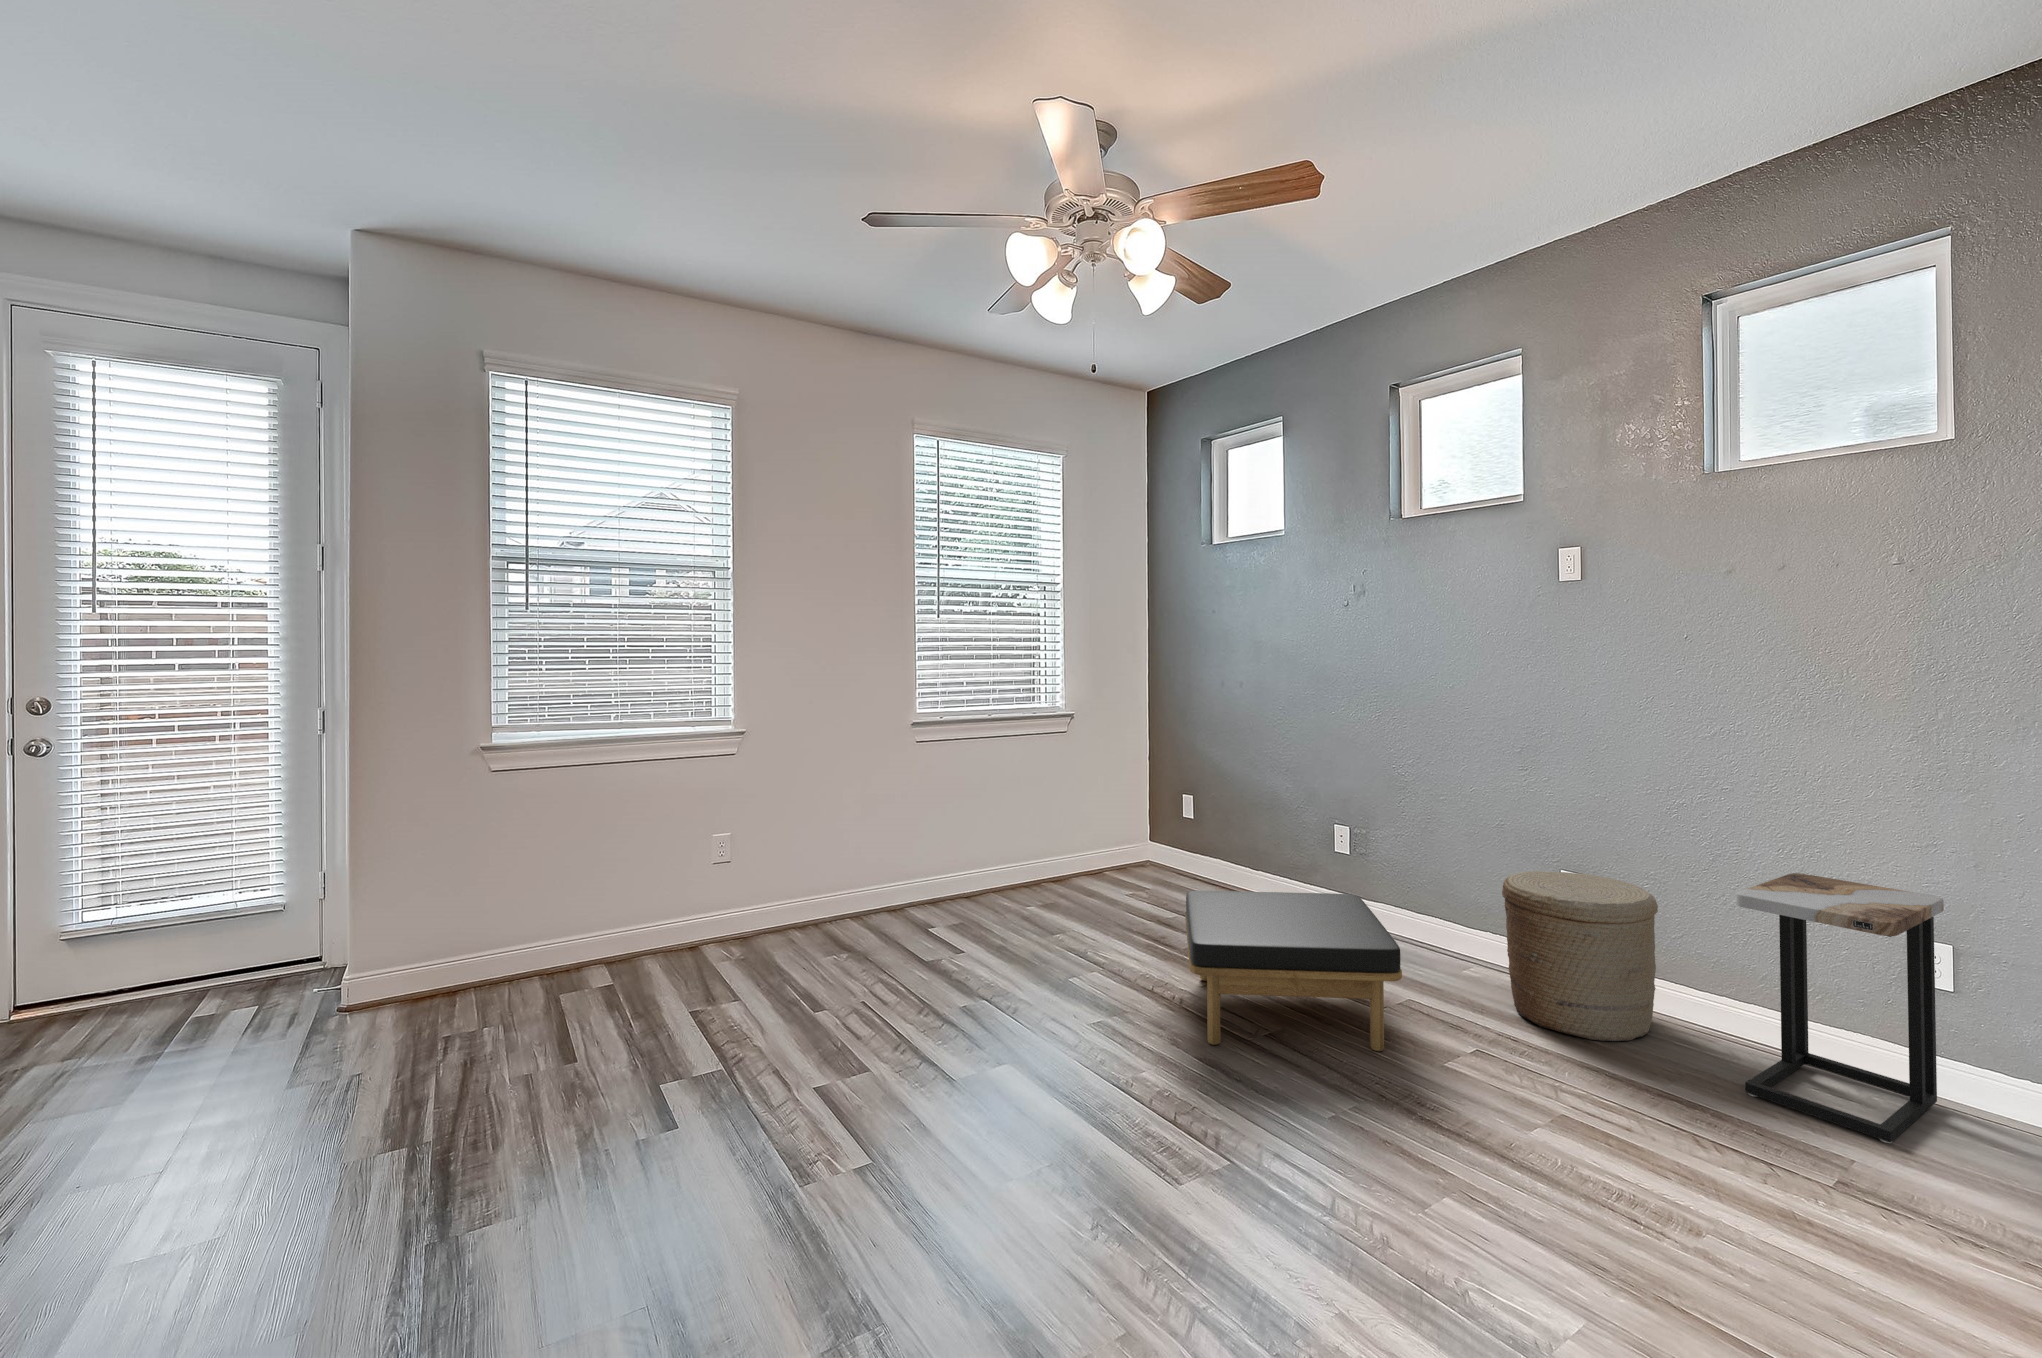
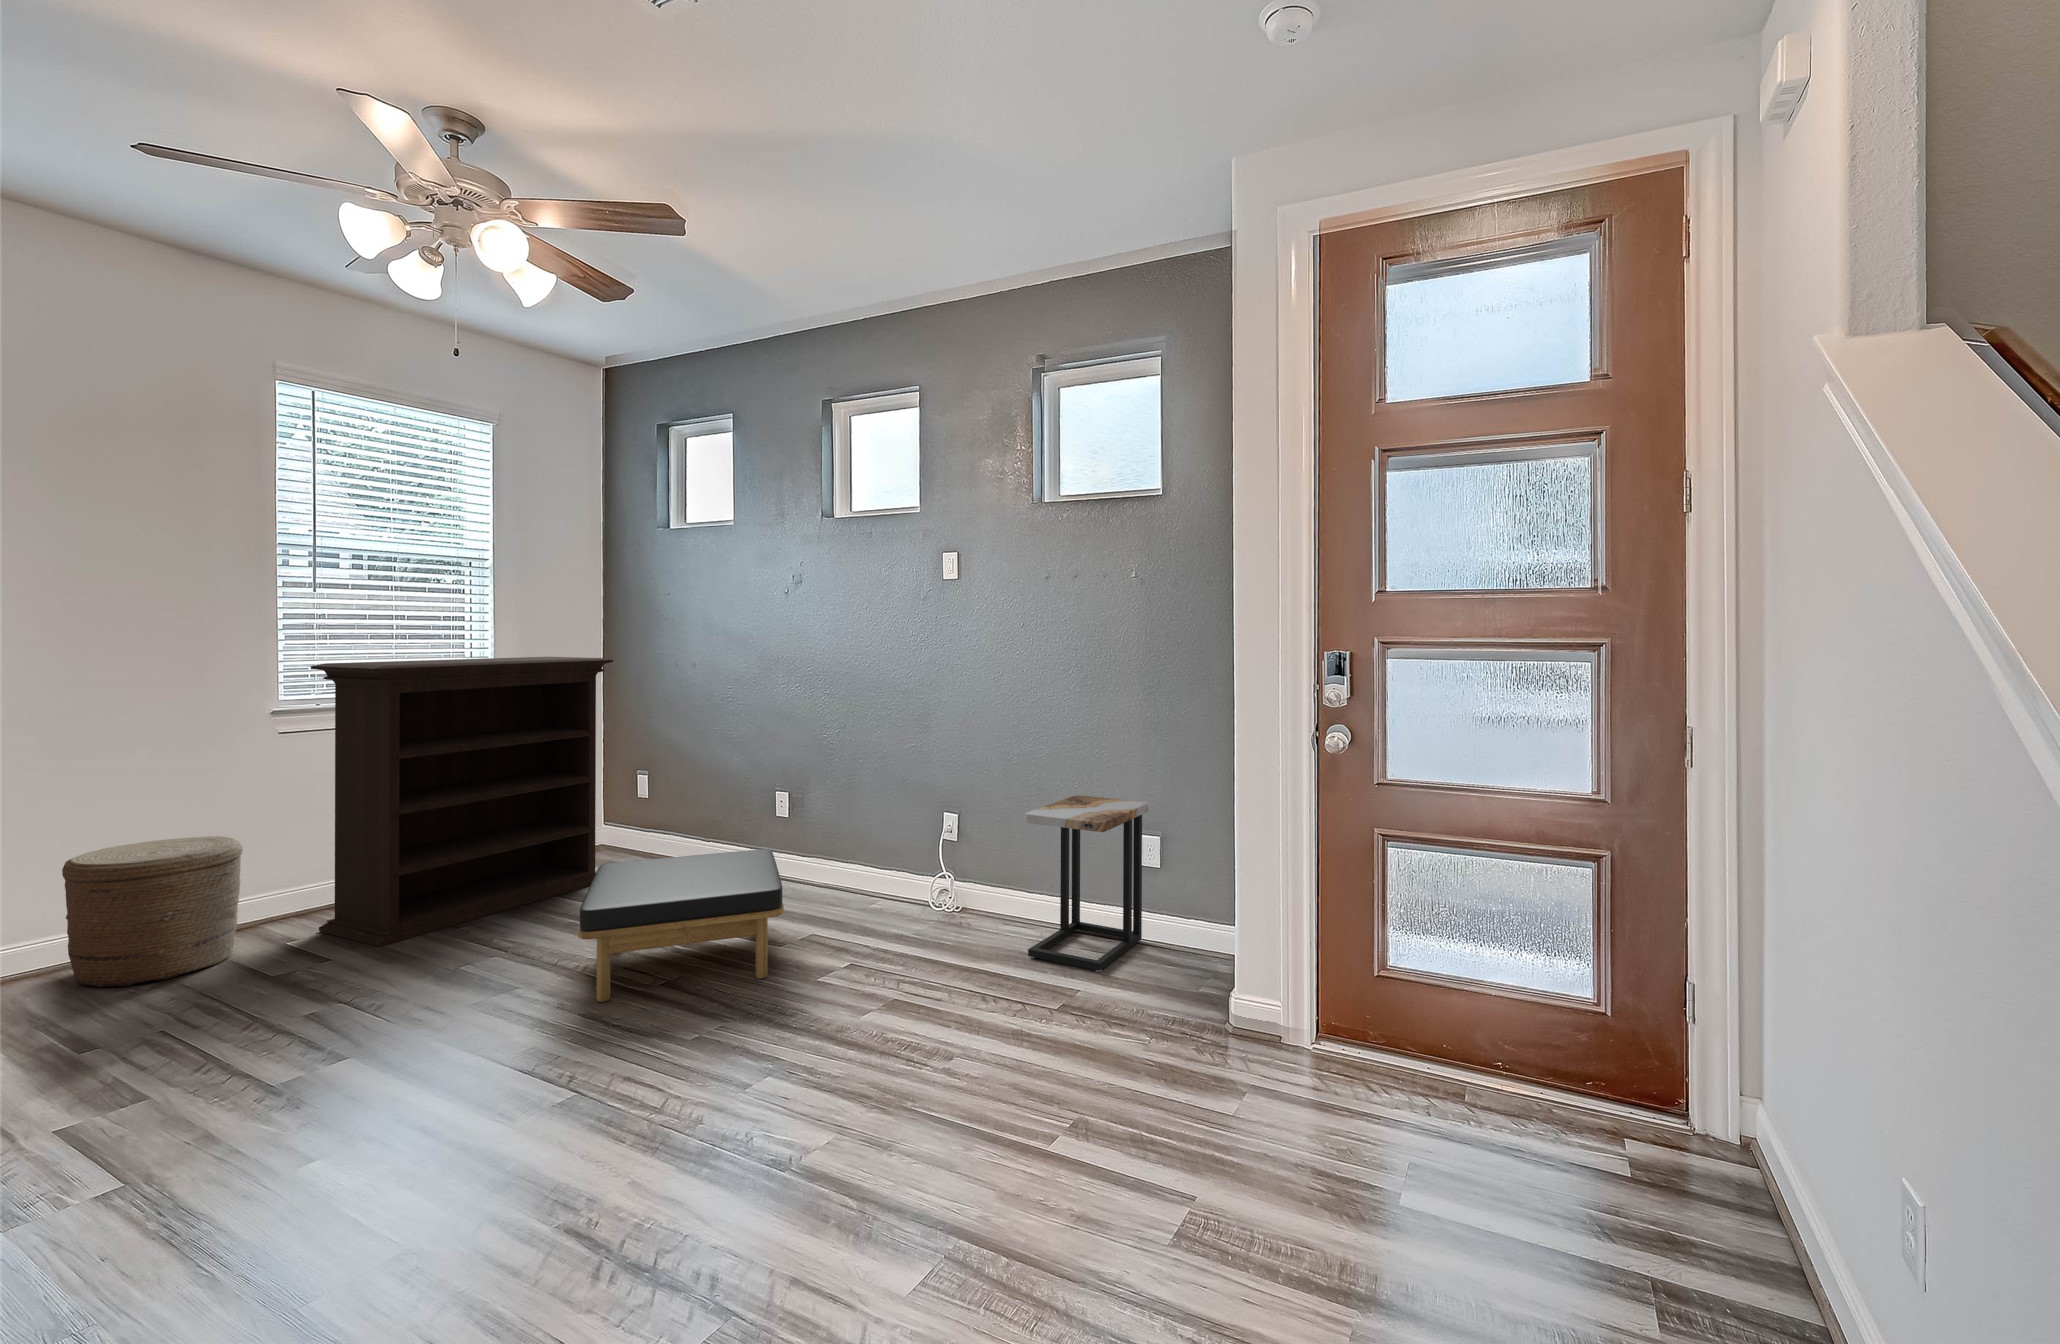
bookshelf: none [942,675,1171,942] -> present [311,657,613,946]
woven basket: present [1502,871,1658,1041] -> present [62,836,242,987]

